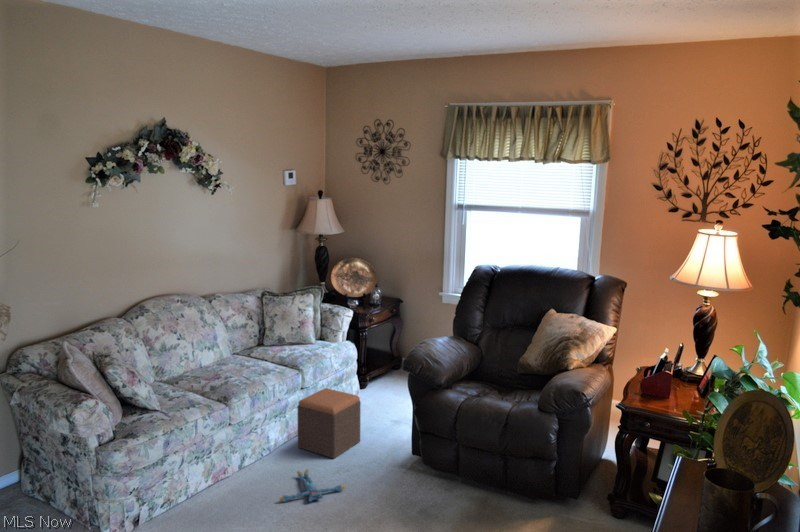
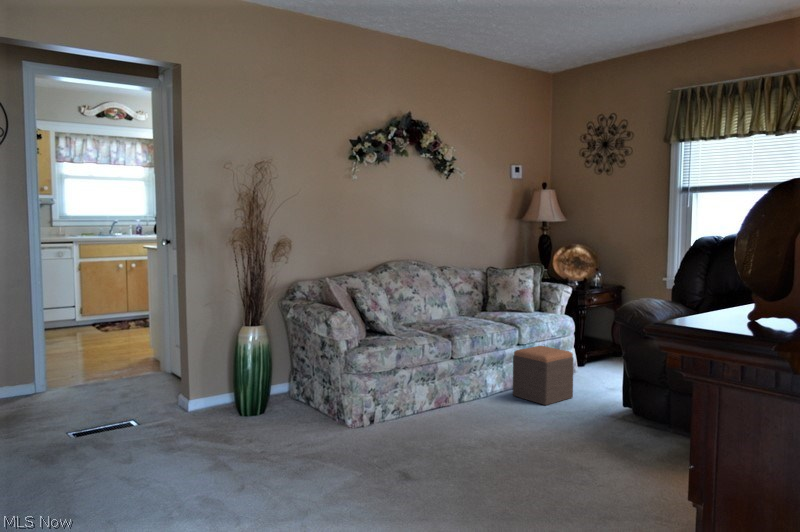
plush toy: present [279,470,345,502] -> none [492,407,554,427]

